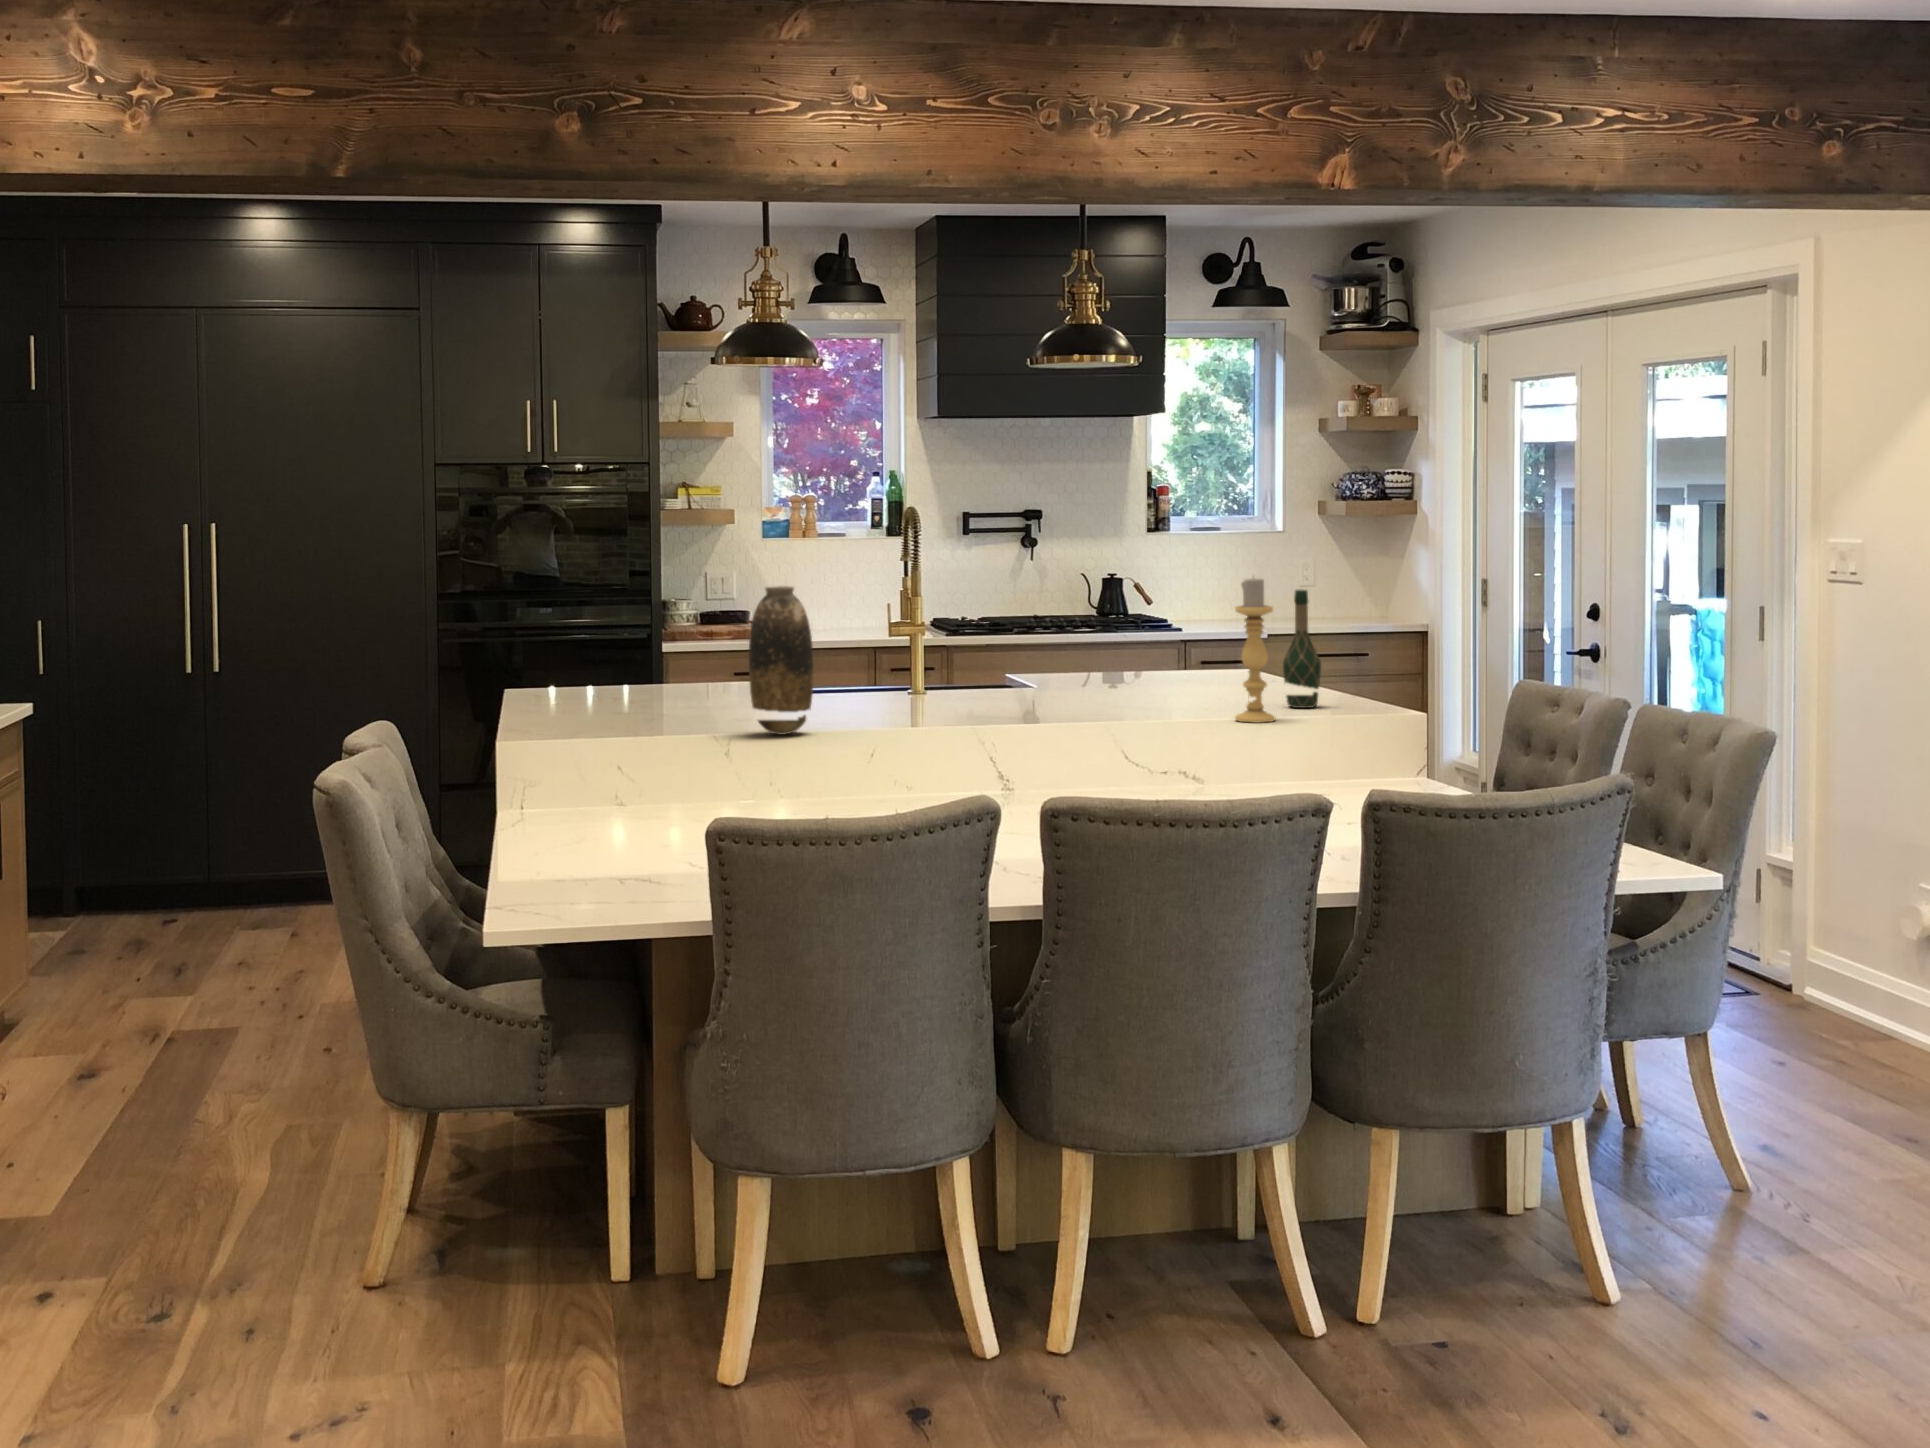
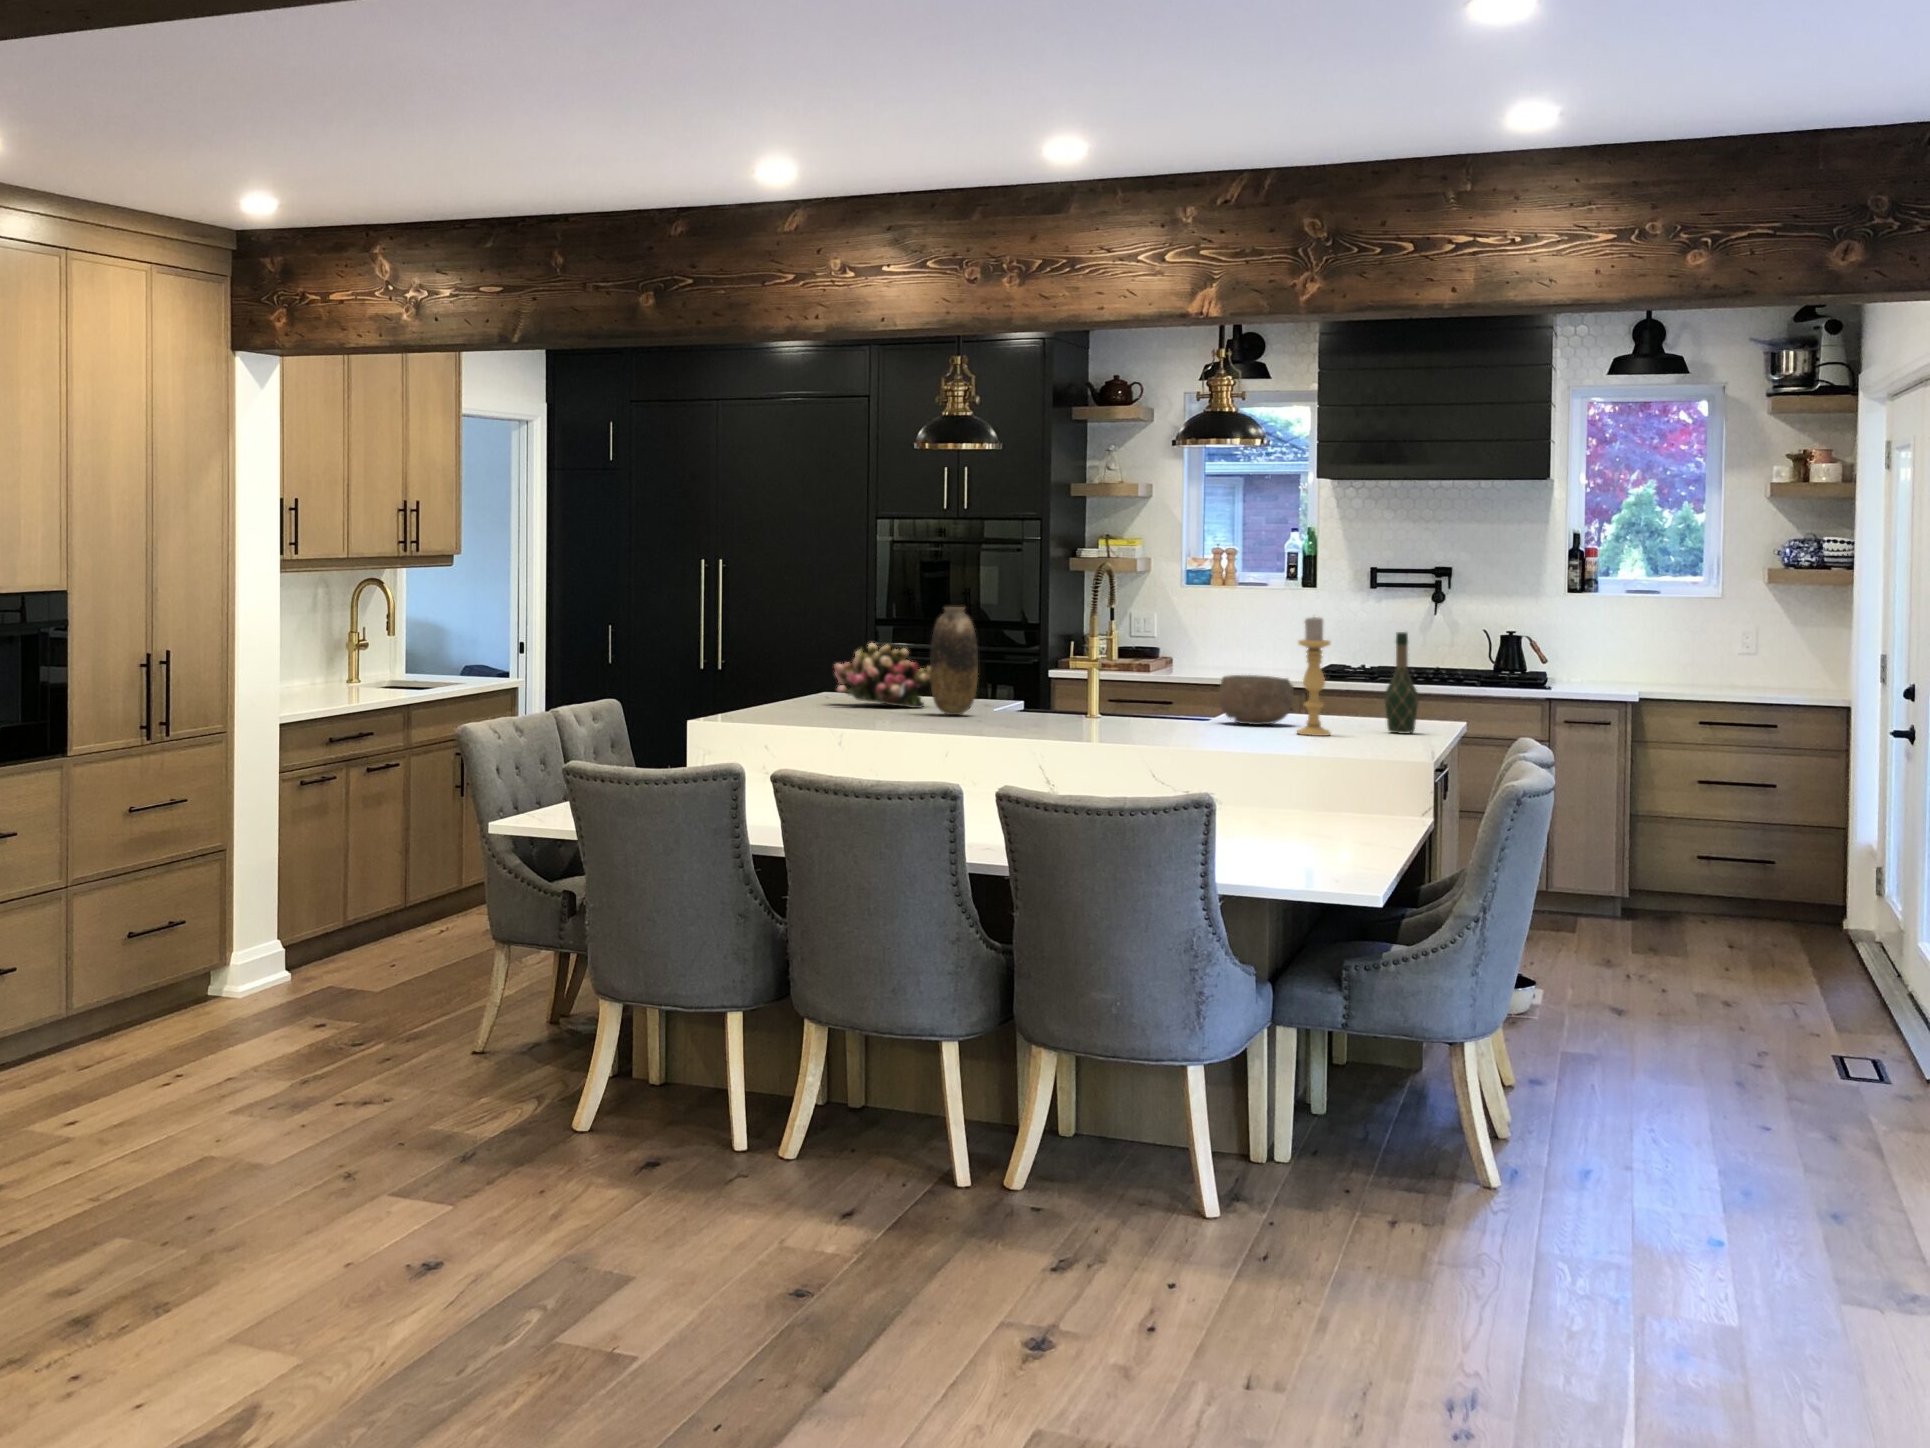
flower arrangement: none [556,640,694,725] -> present [834,643,931,708]
bowl: none [1081,650,1170,711] -> present [1219,675,1294,725]

